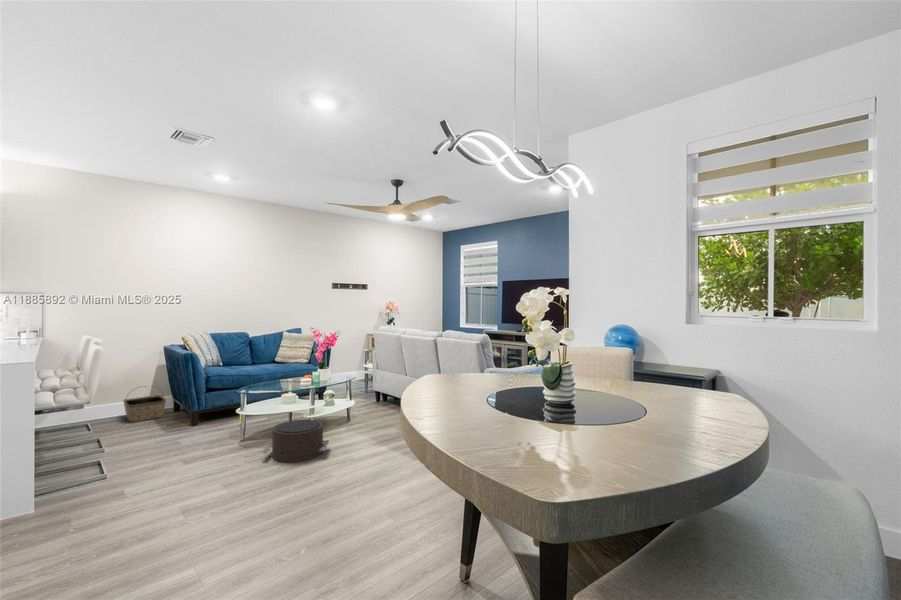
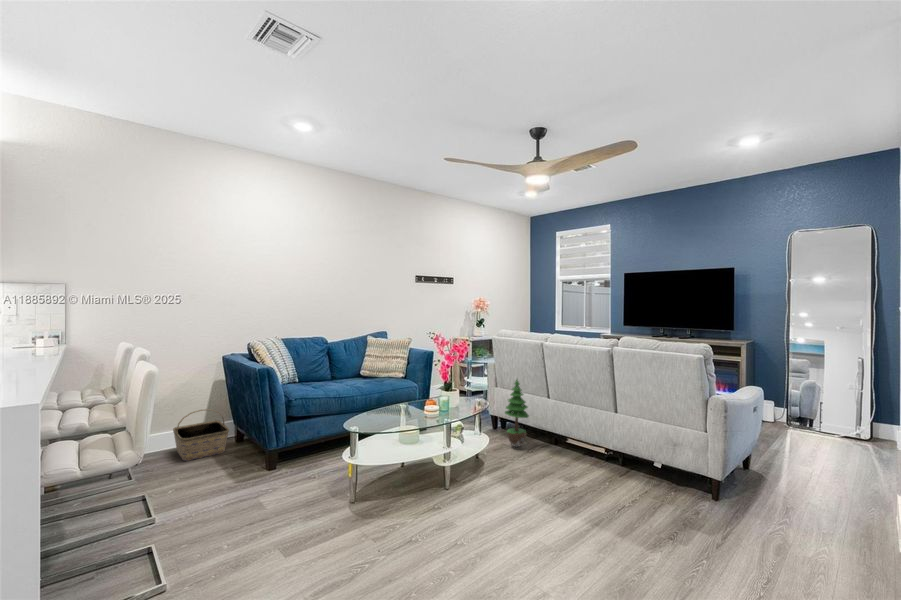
potted tree: none [374,361,392,412] -> present [505,380,529,447]
pouf: present [262,420,329,462] -> none [402,474,501,556]

